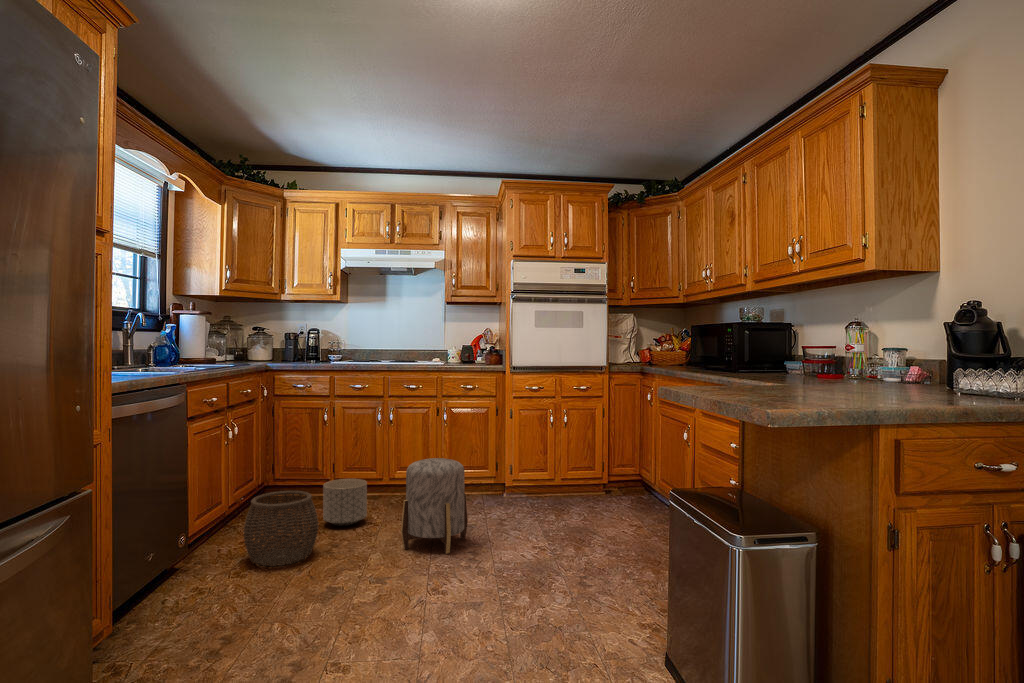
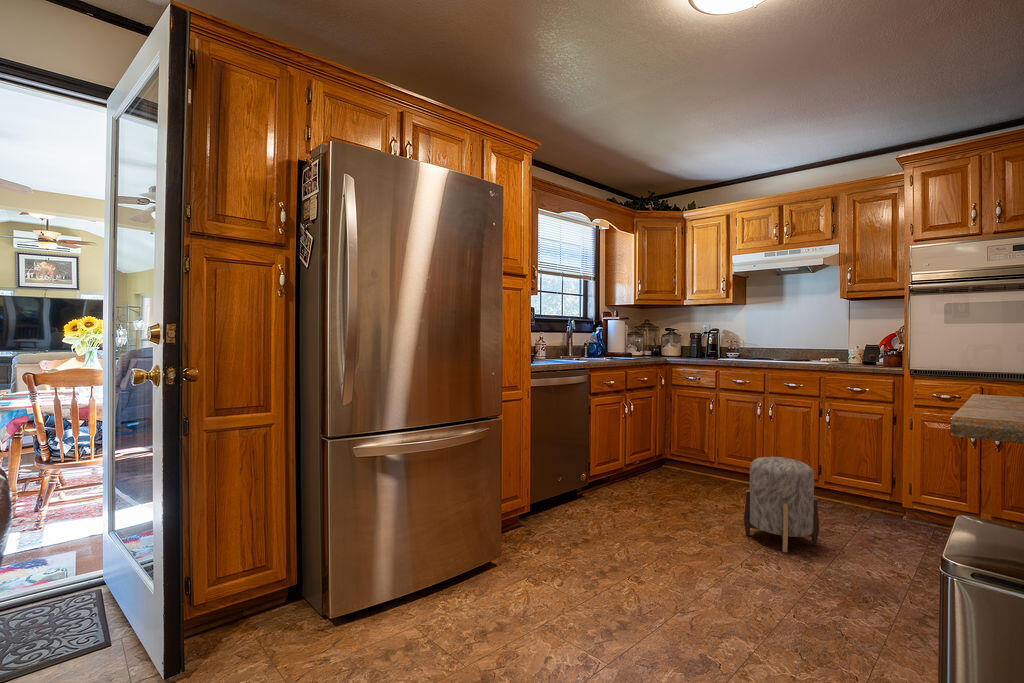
planter: present [323,479,367,526] -> none [693,461,733,502]
woven basket: present [243,491,319,567] -> none [618,459,674,518]

